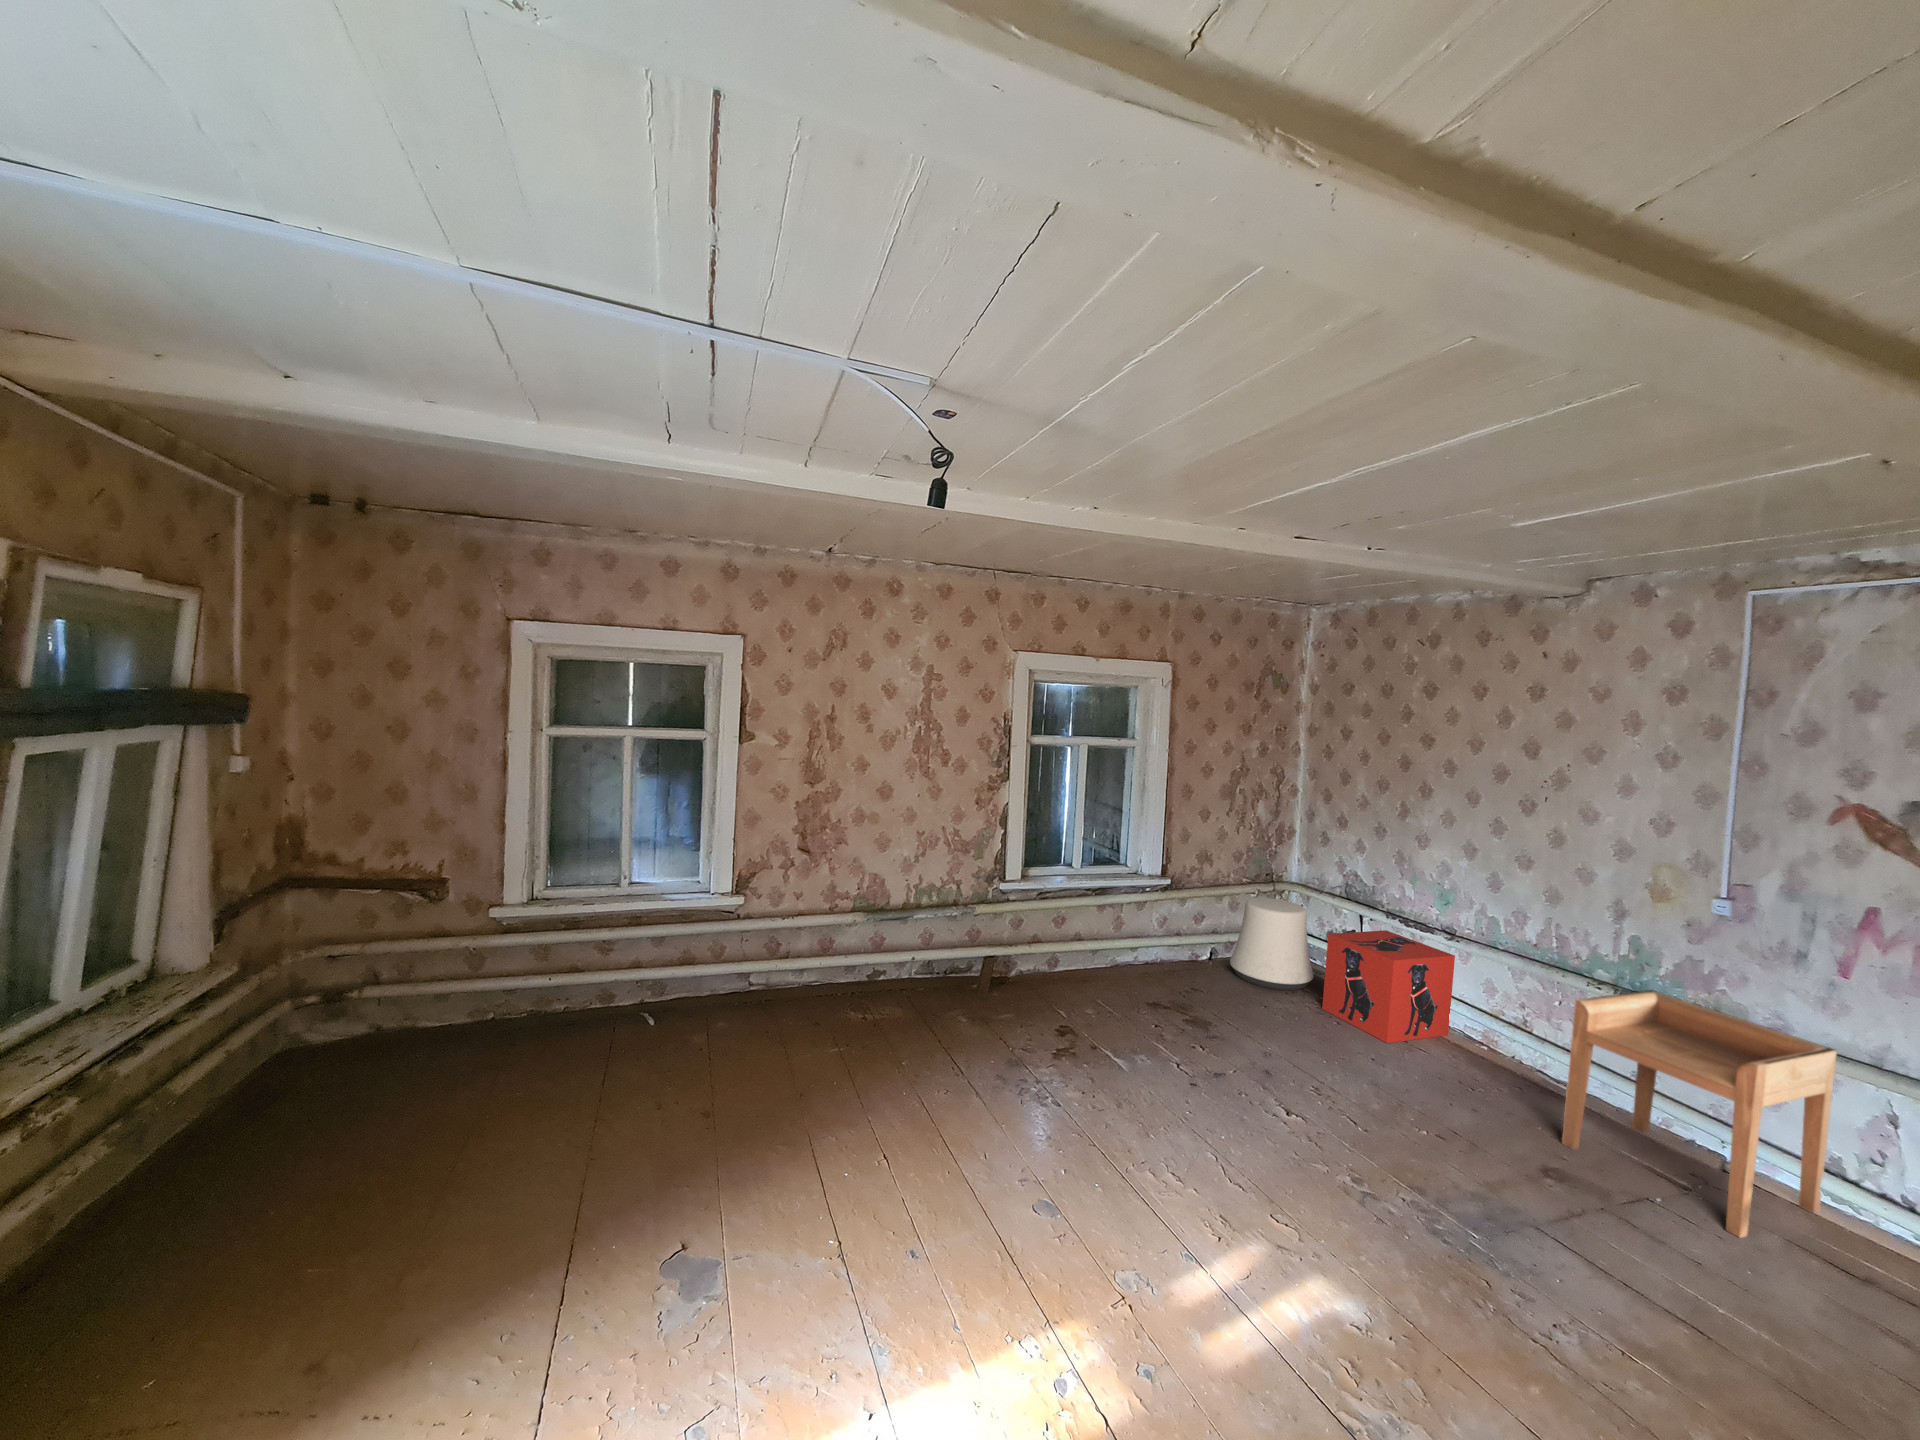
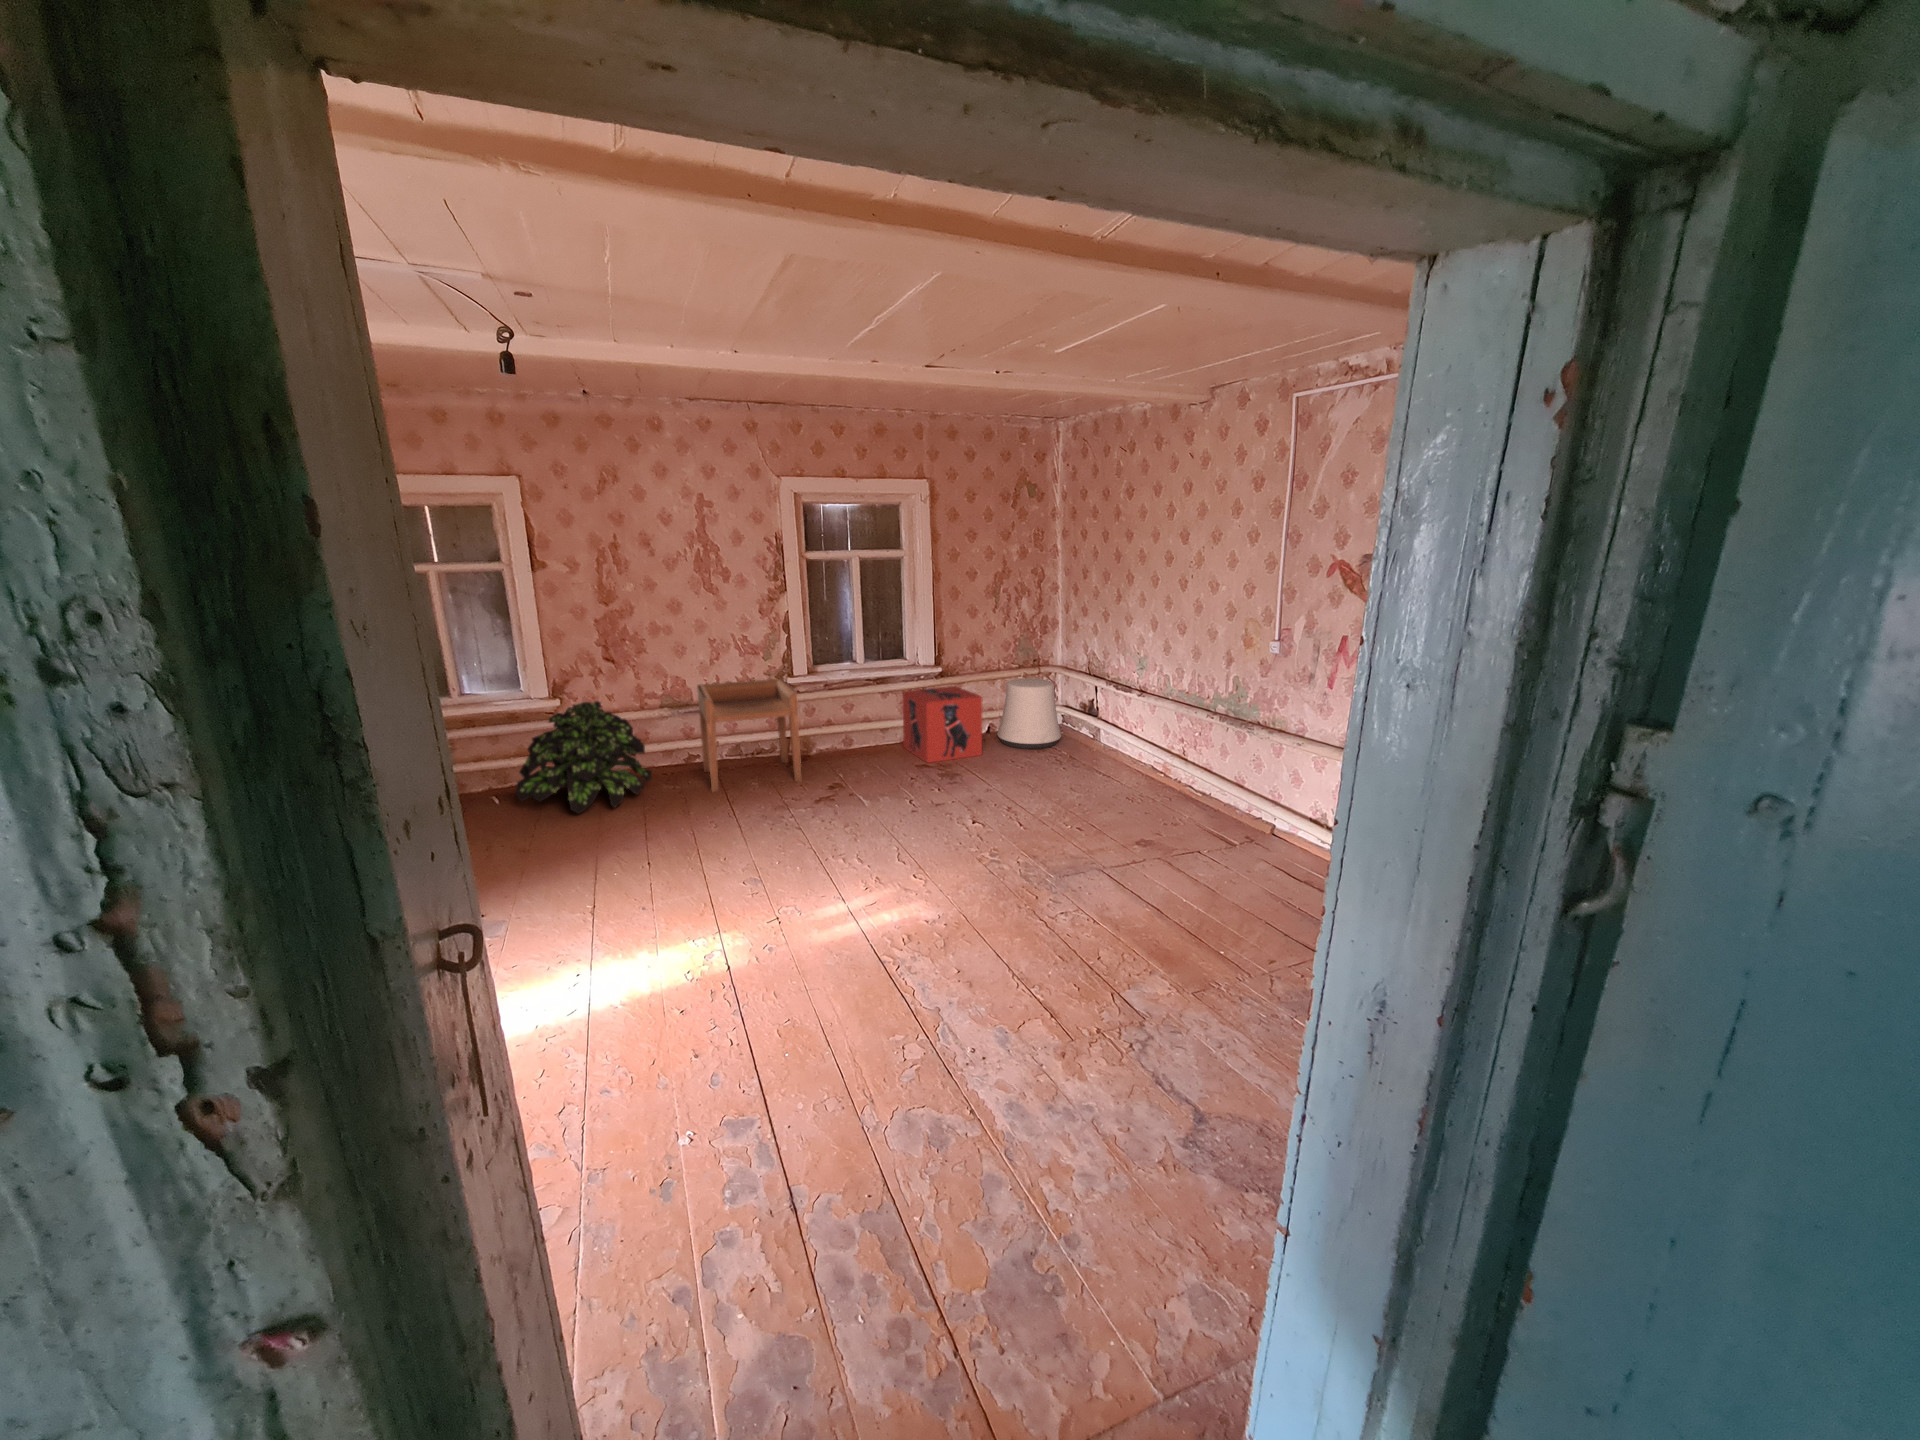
potted plant: none [688,904,851,1058] -> present [516,701,652,814]
storage box: present [1322,930,1455,1043] -> present [903,686,982,763]
side table: present [1562,990,1837,1238] -> present [697,679,801,792]

